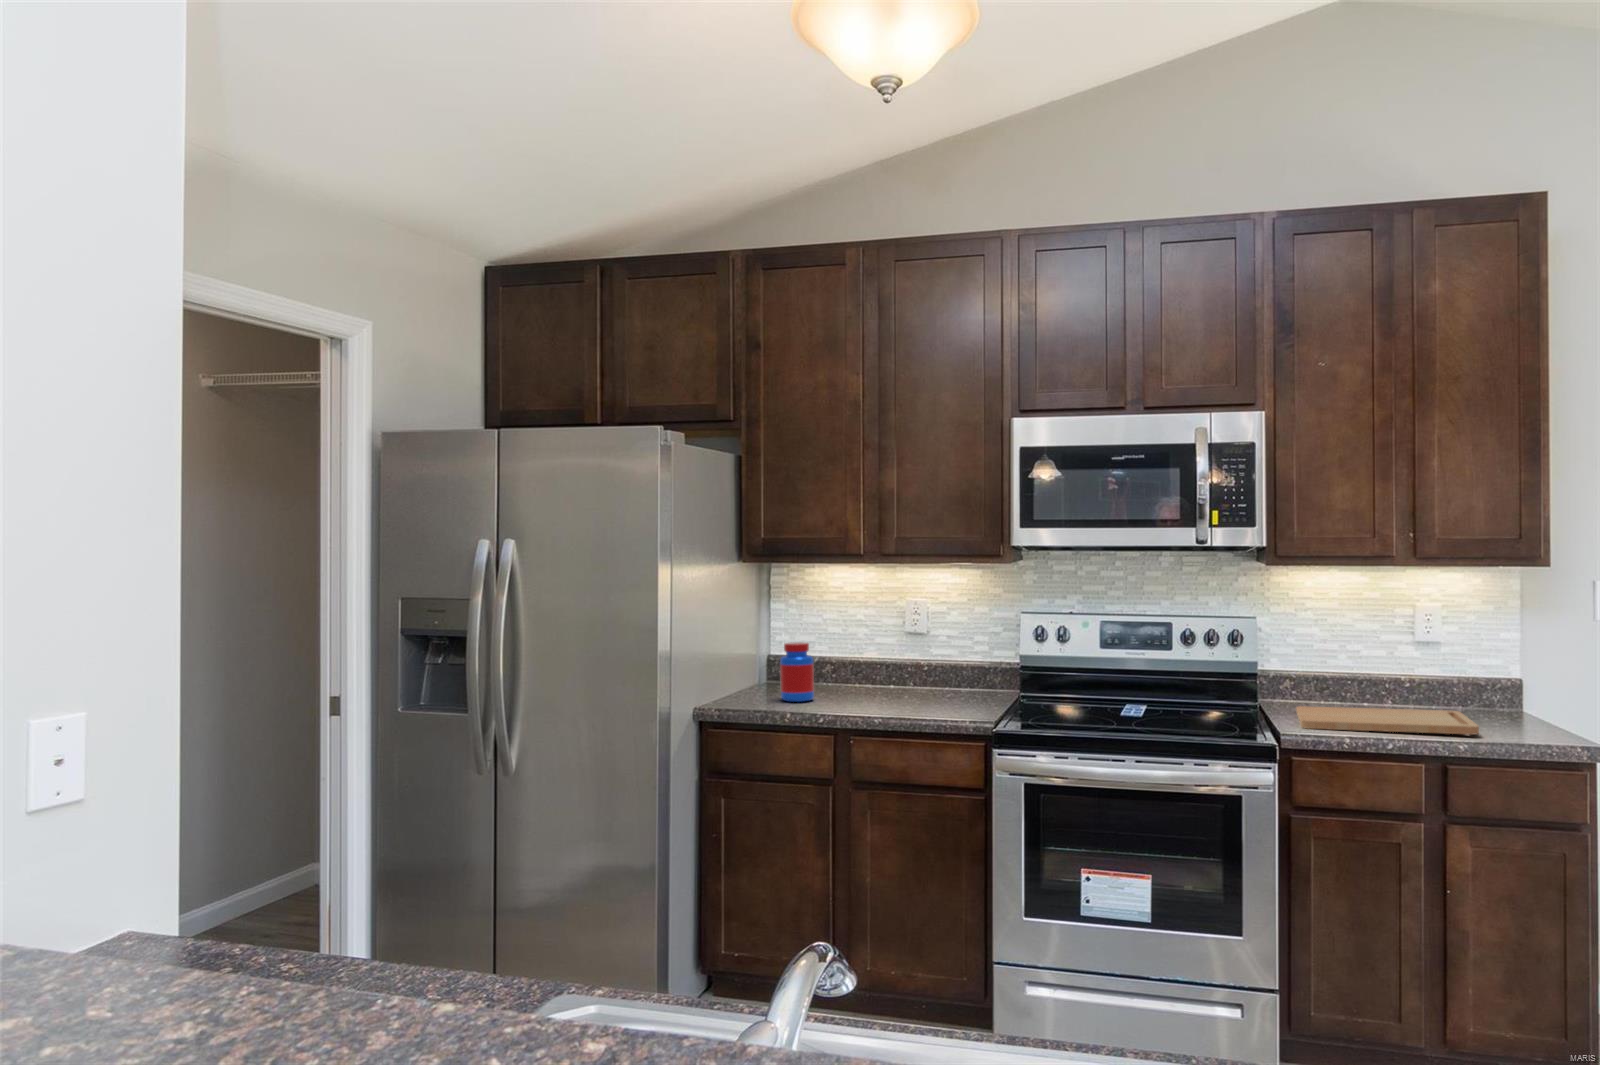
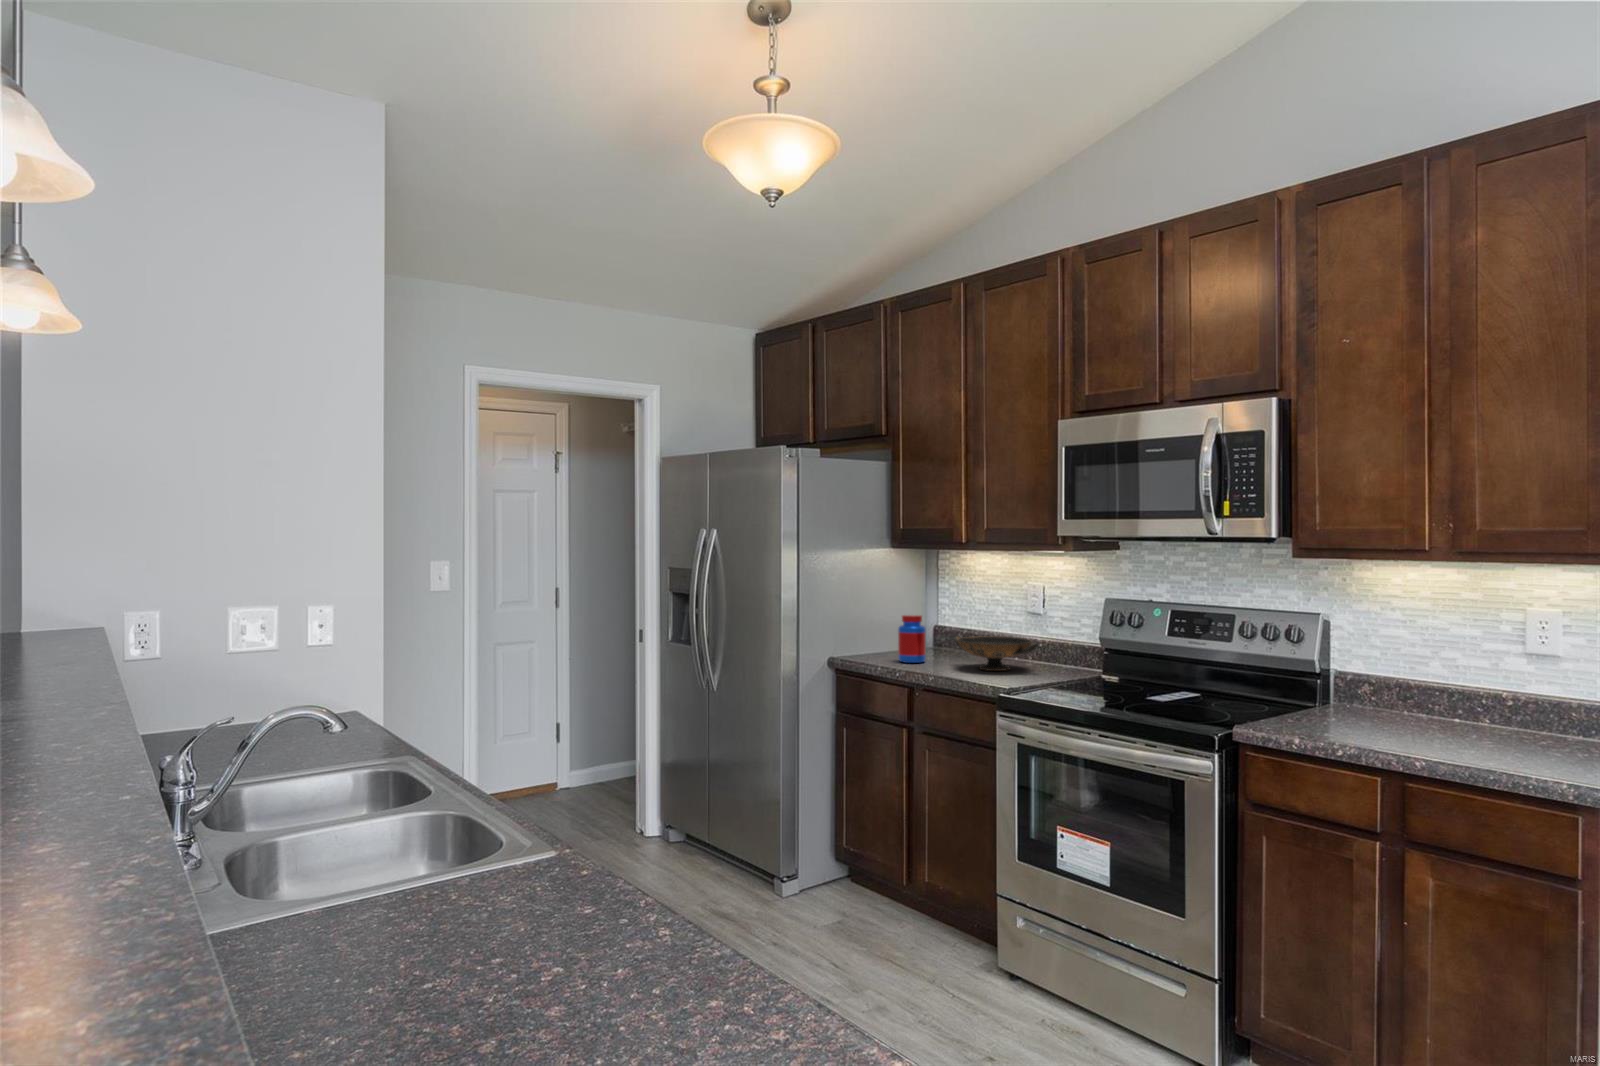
decorative bowl: none [850,661,960,702] -> present [954,636,1038,671]
cutting board: present [1296,706,1479,734] -> none [1289,711,1522,756]

